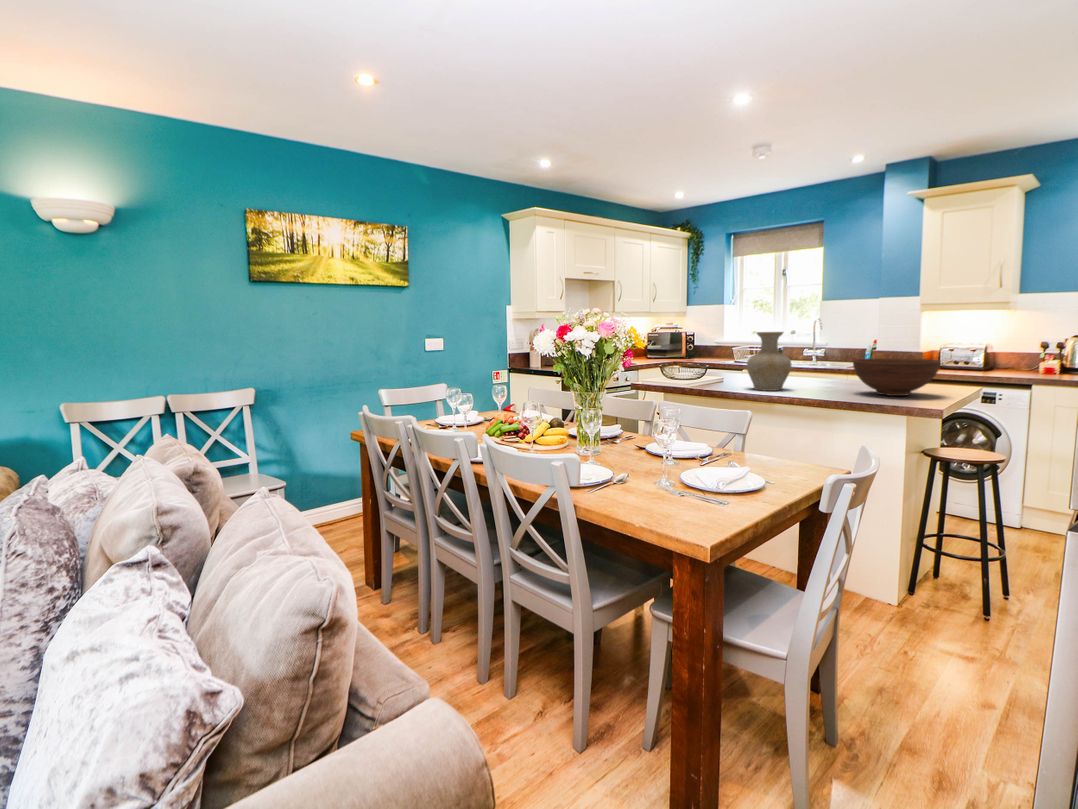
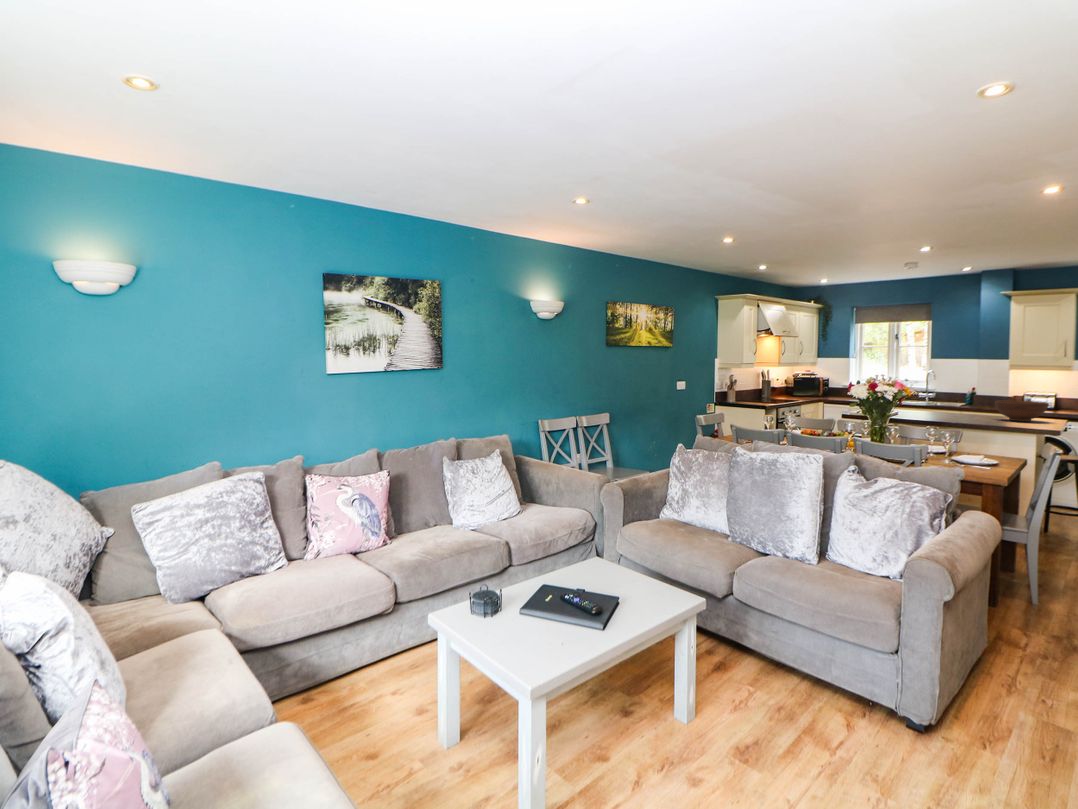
vase: present [747,332,791,391] -> none [925,384,955,418]

